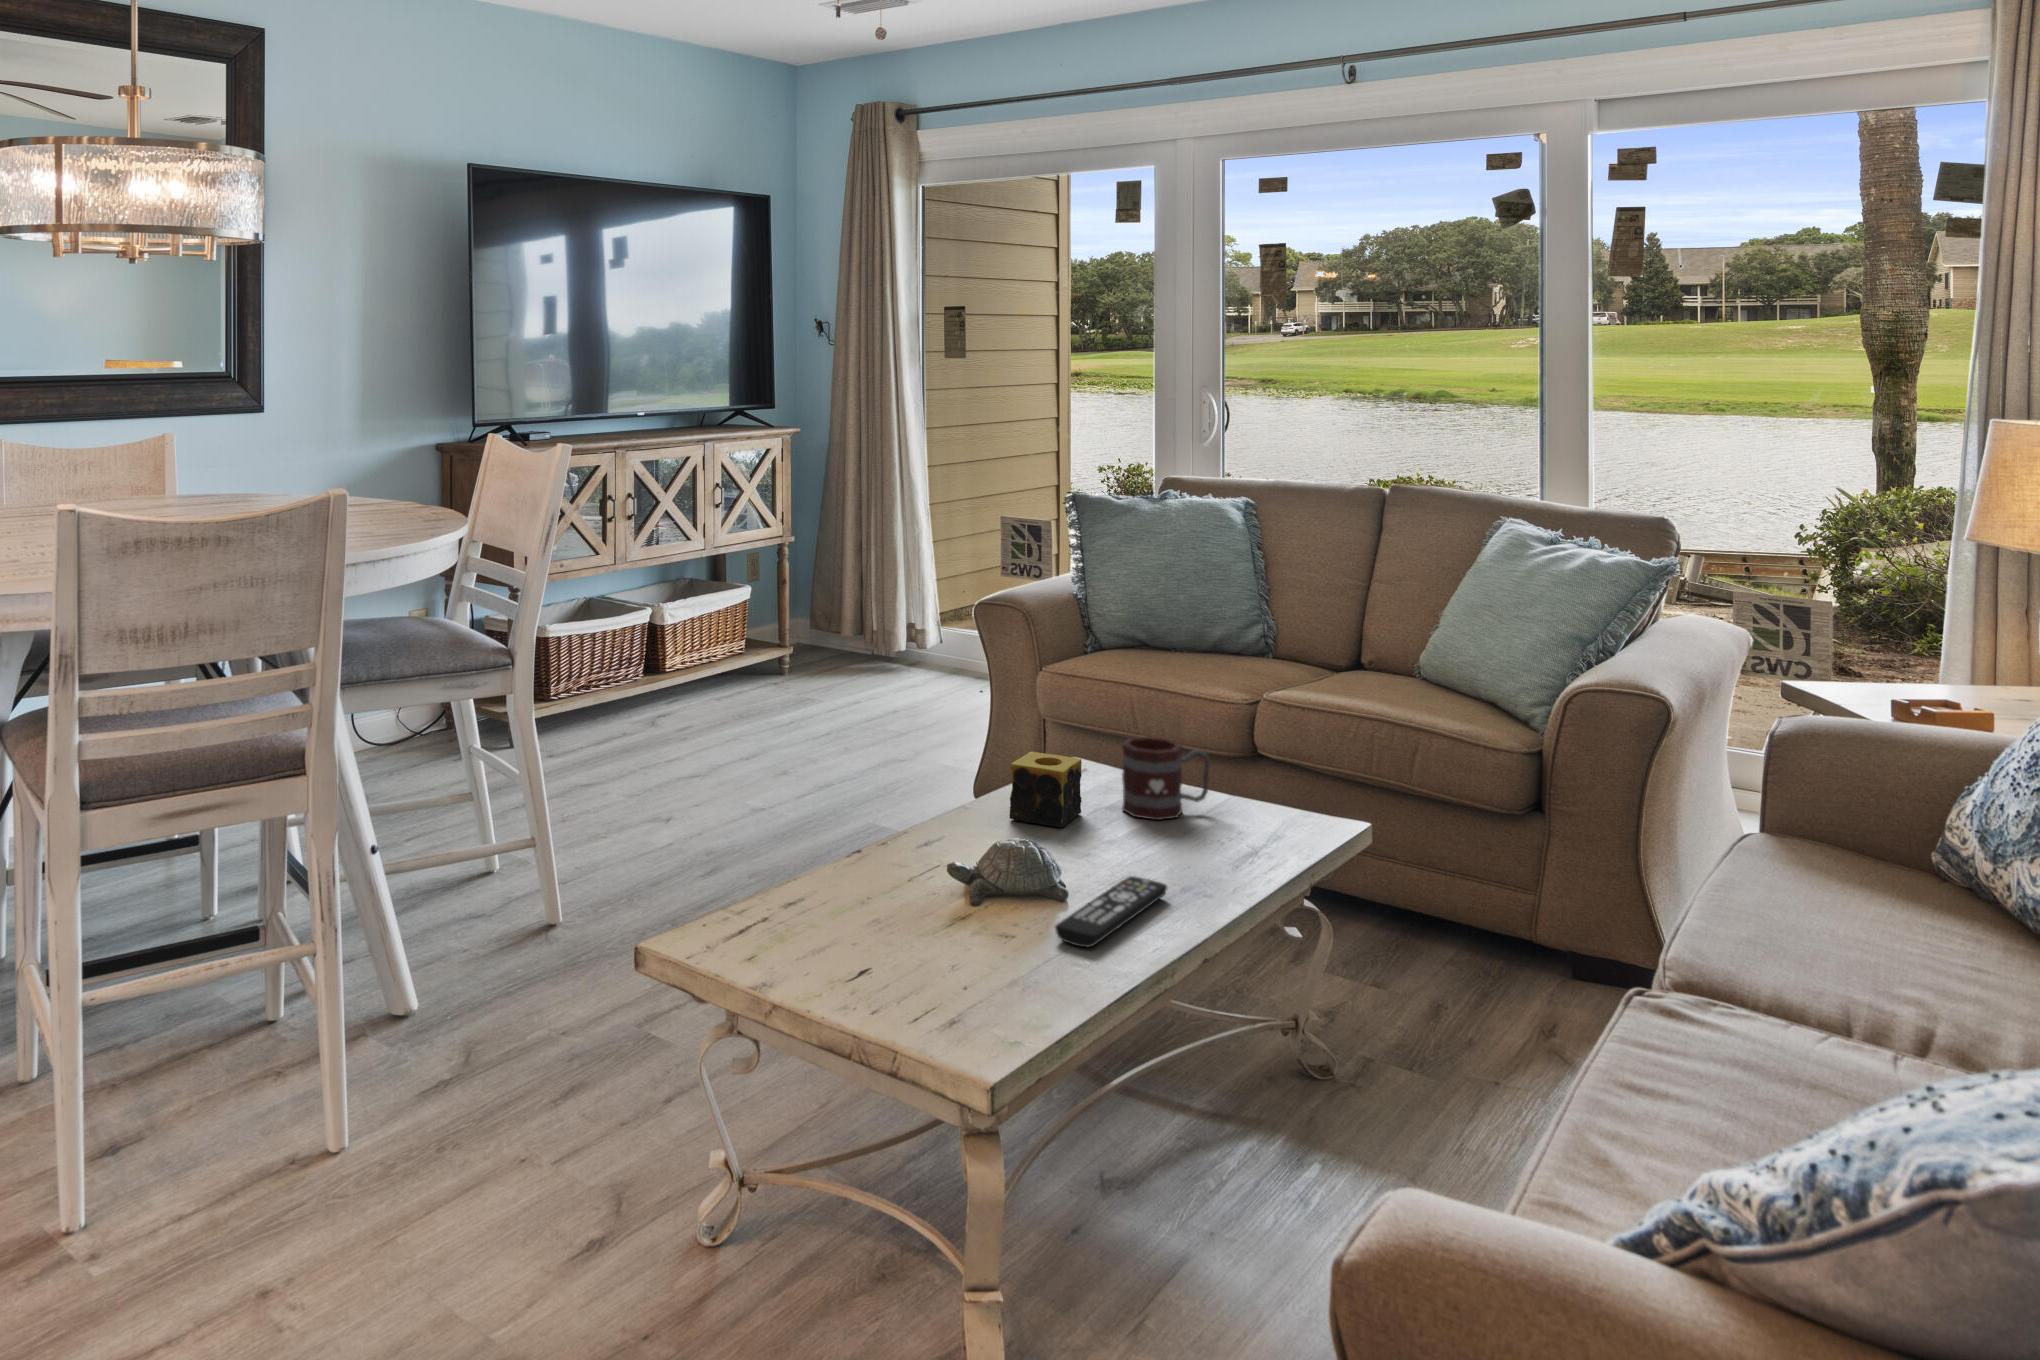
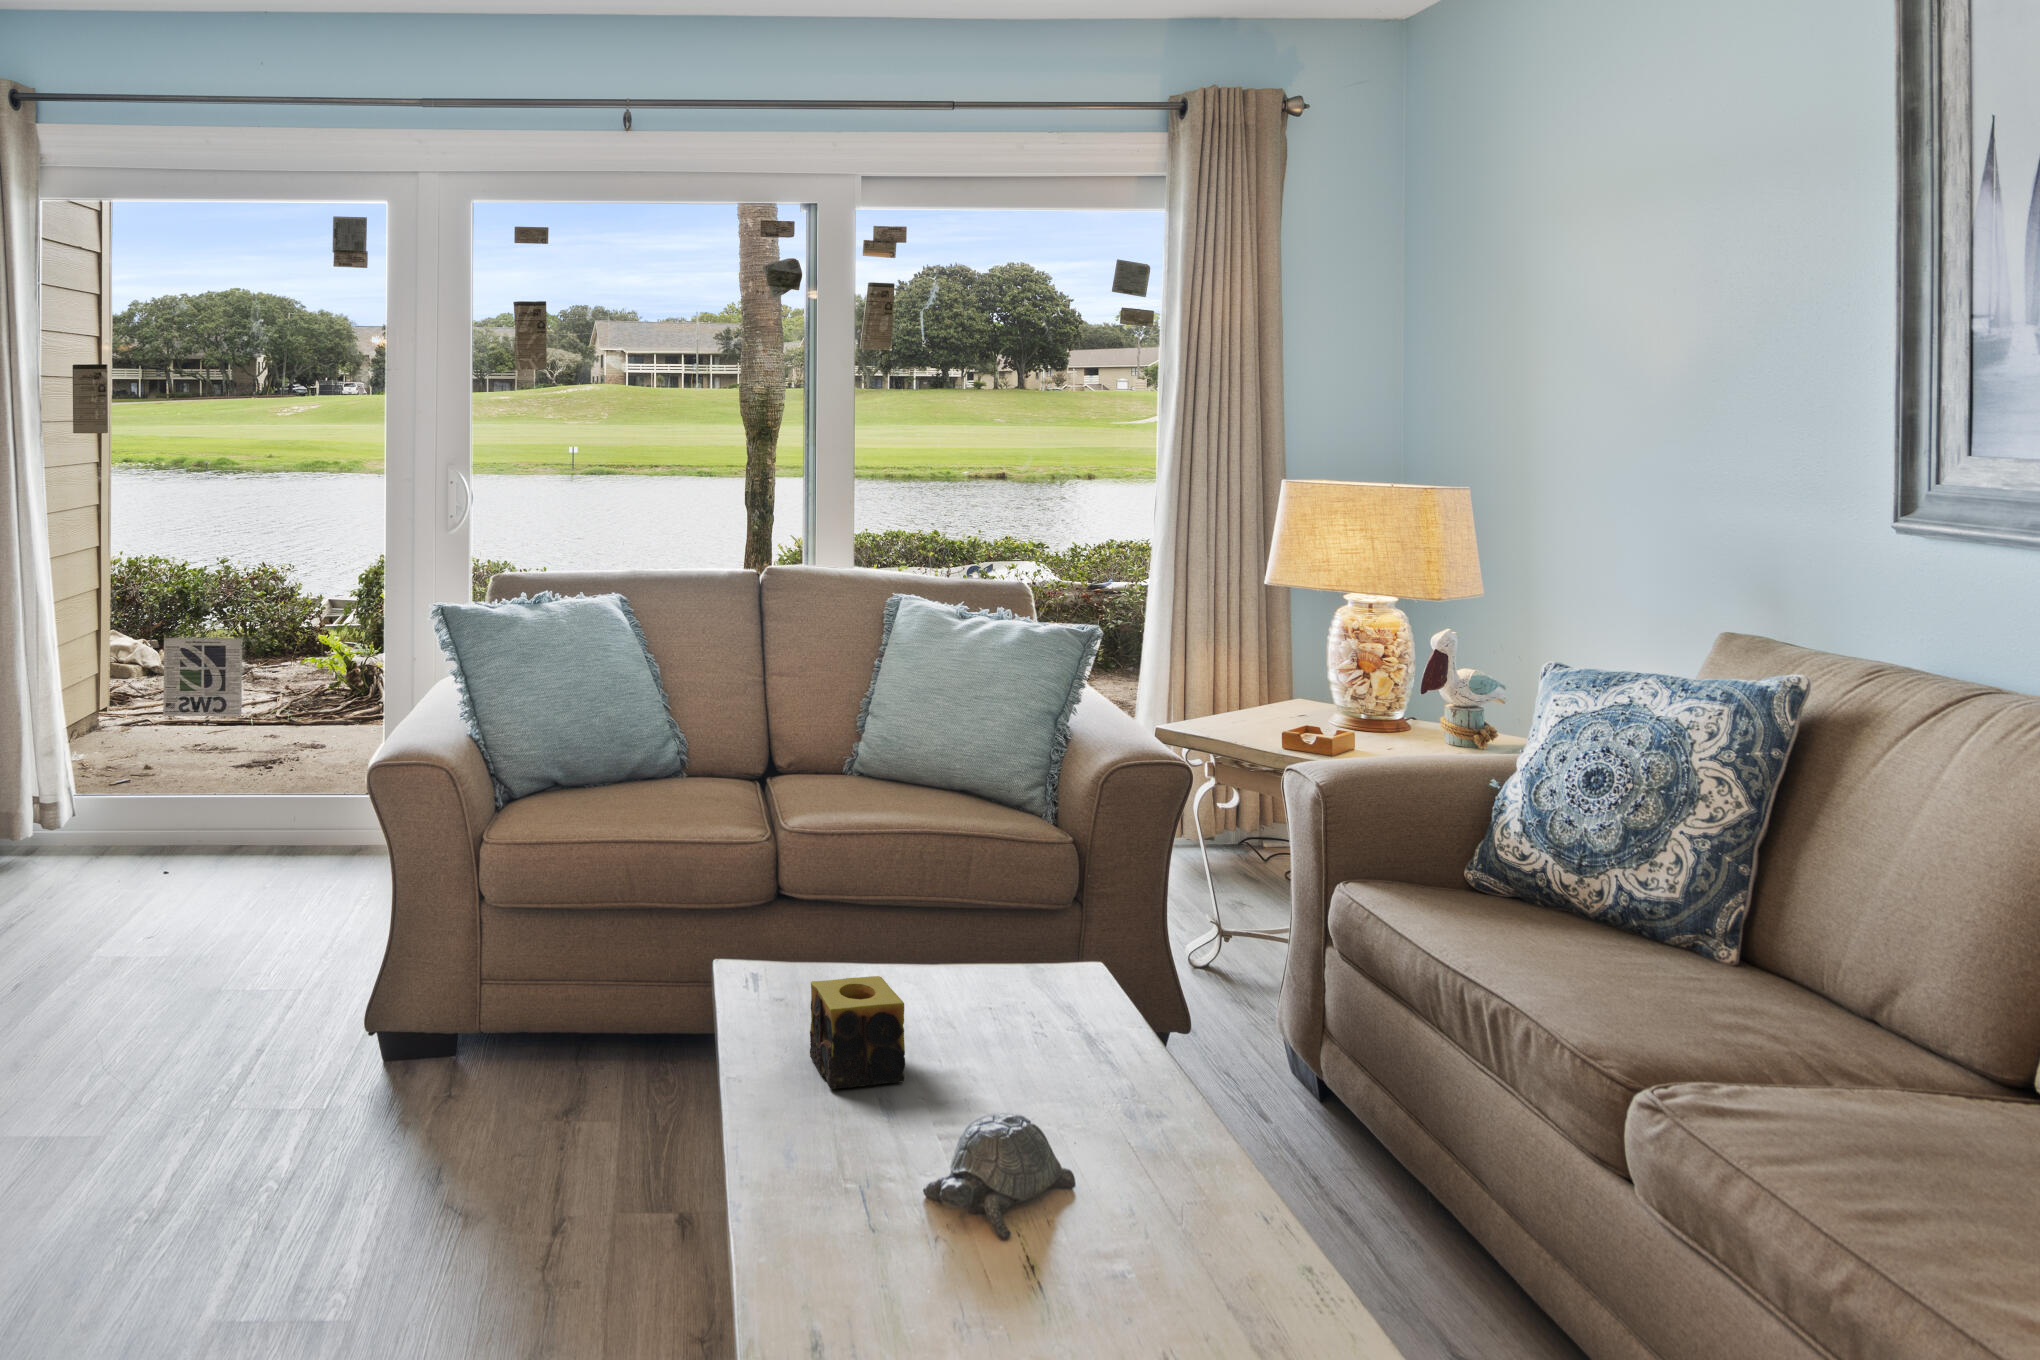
mug: present [1122,736,1210,820] -> none [896,920,987,1037]
remote control: present [1055,876,1167,947] -> none [1121,1130,1268,1272]

